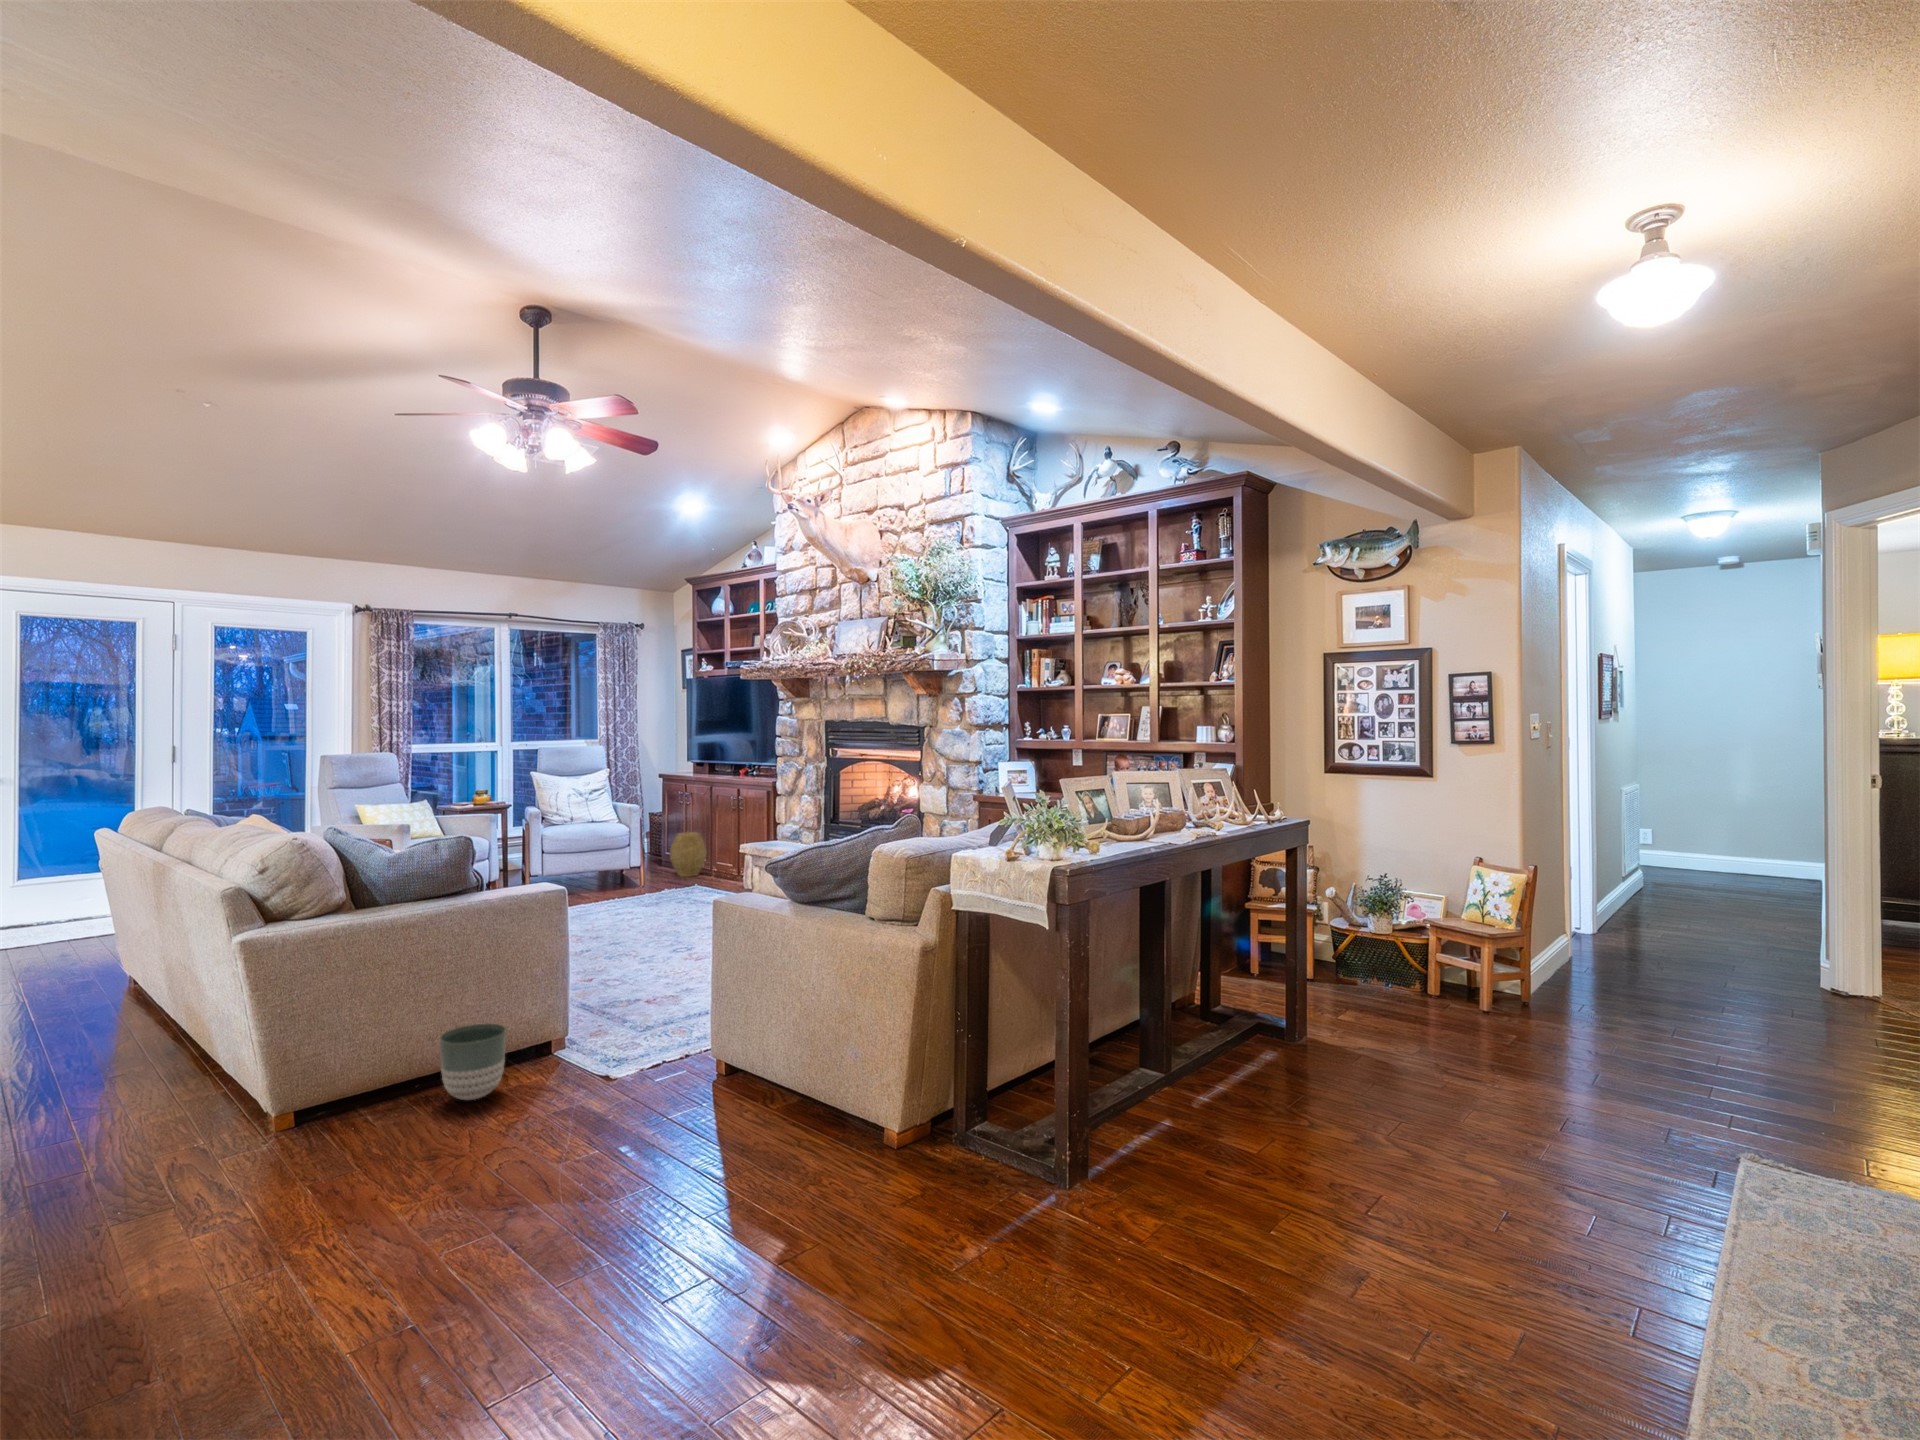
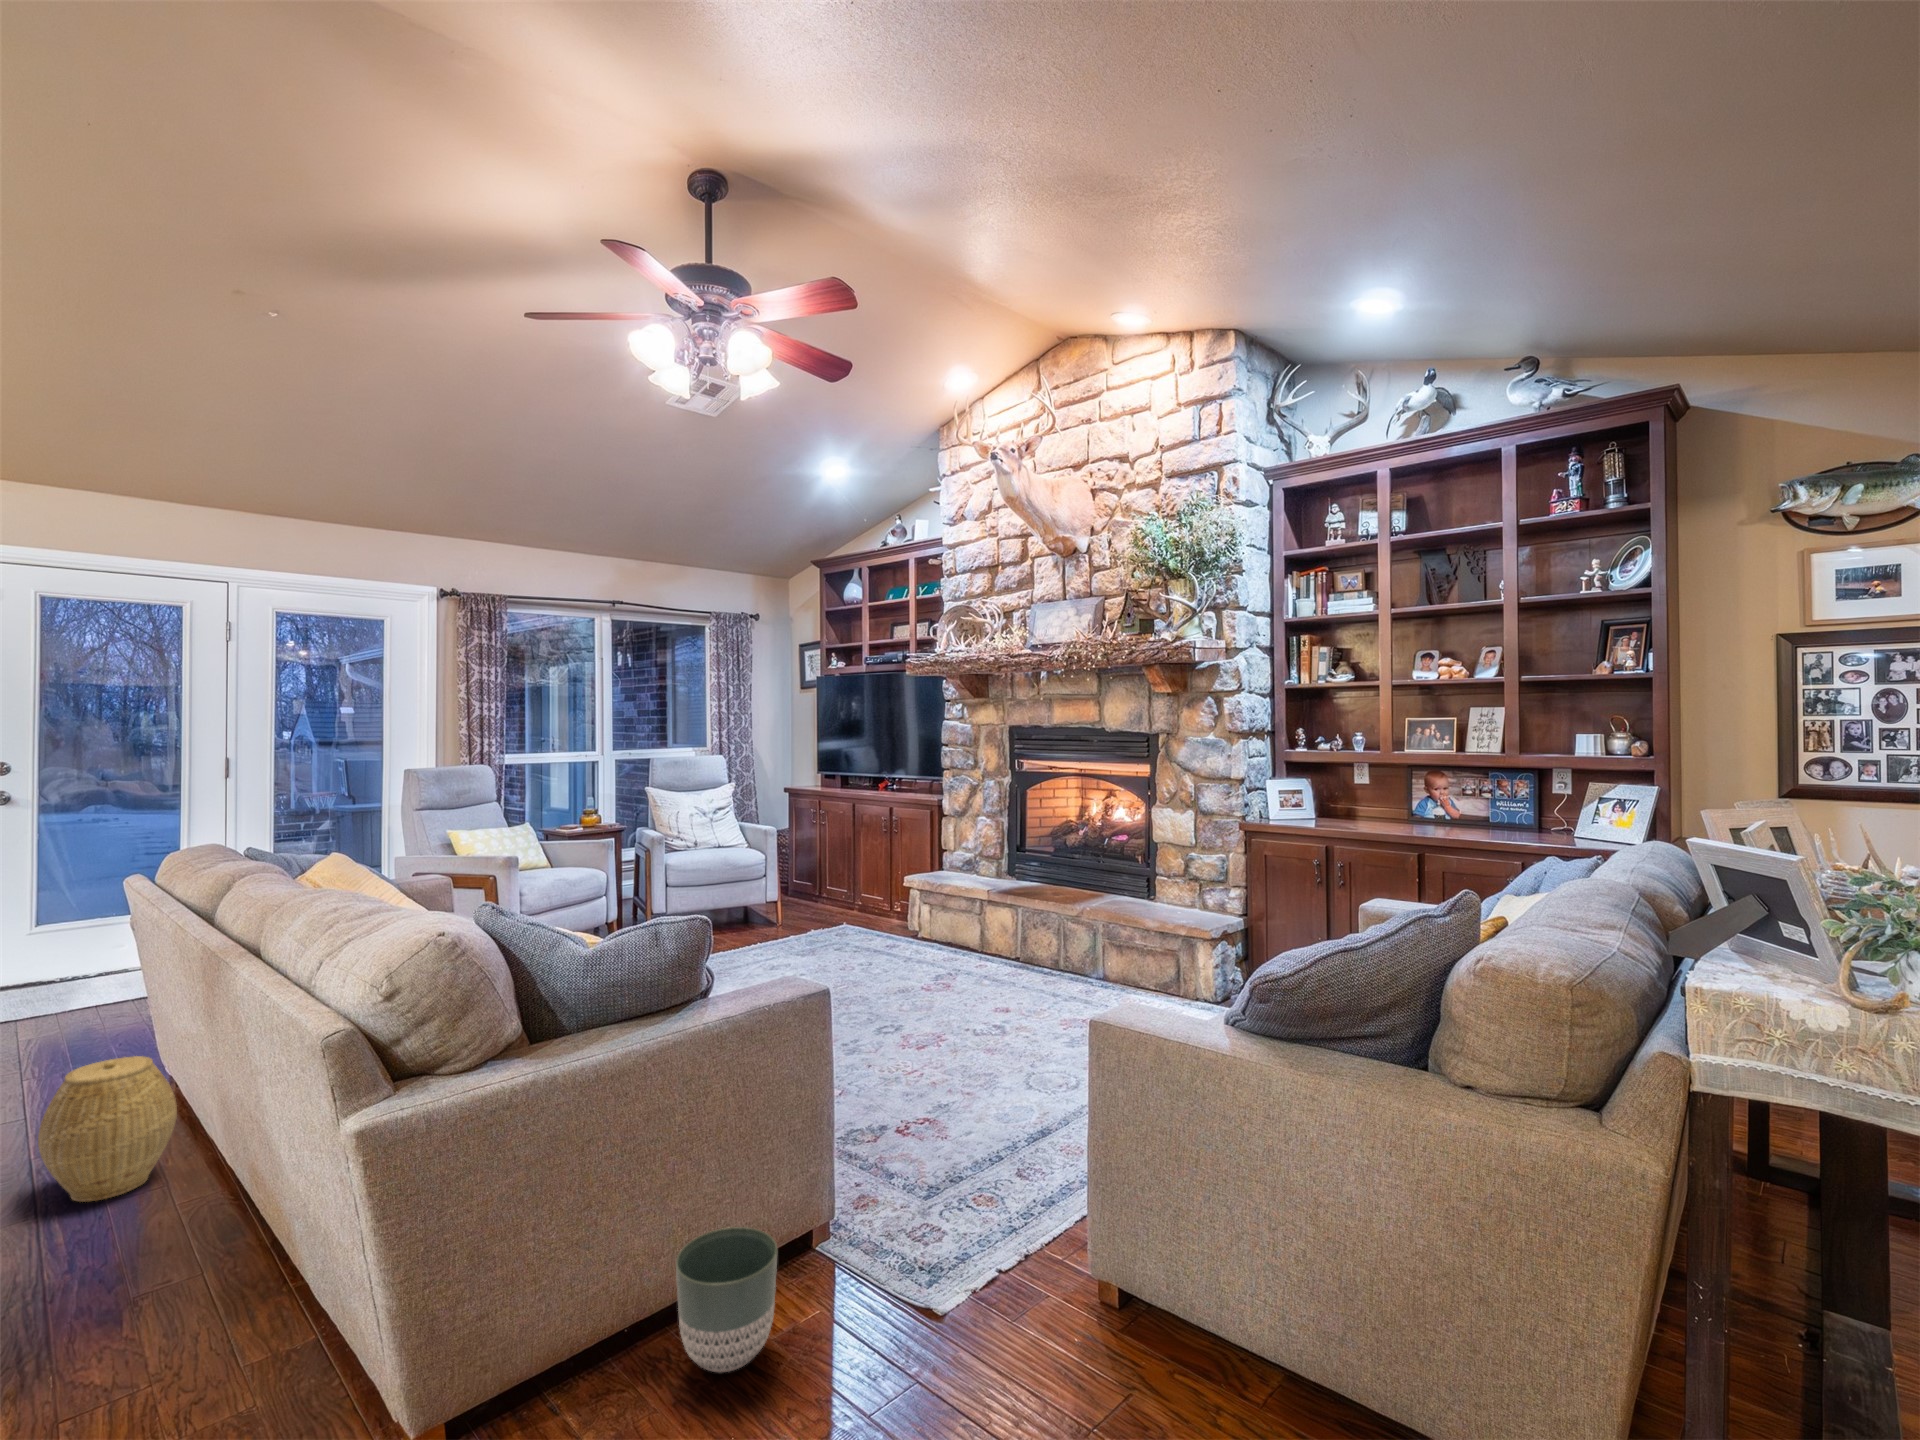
woven basket: present [670,832,707,877] -> present [38,1056,177,1202]

